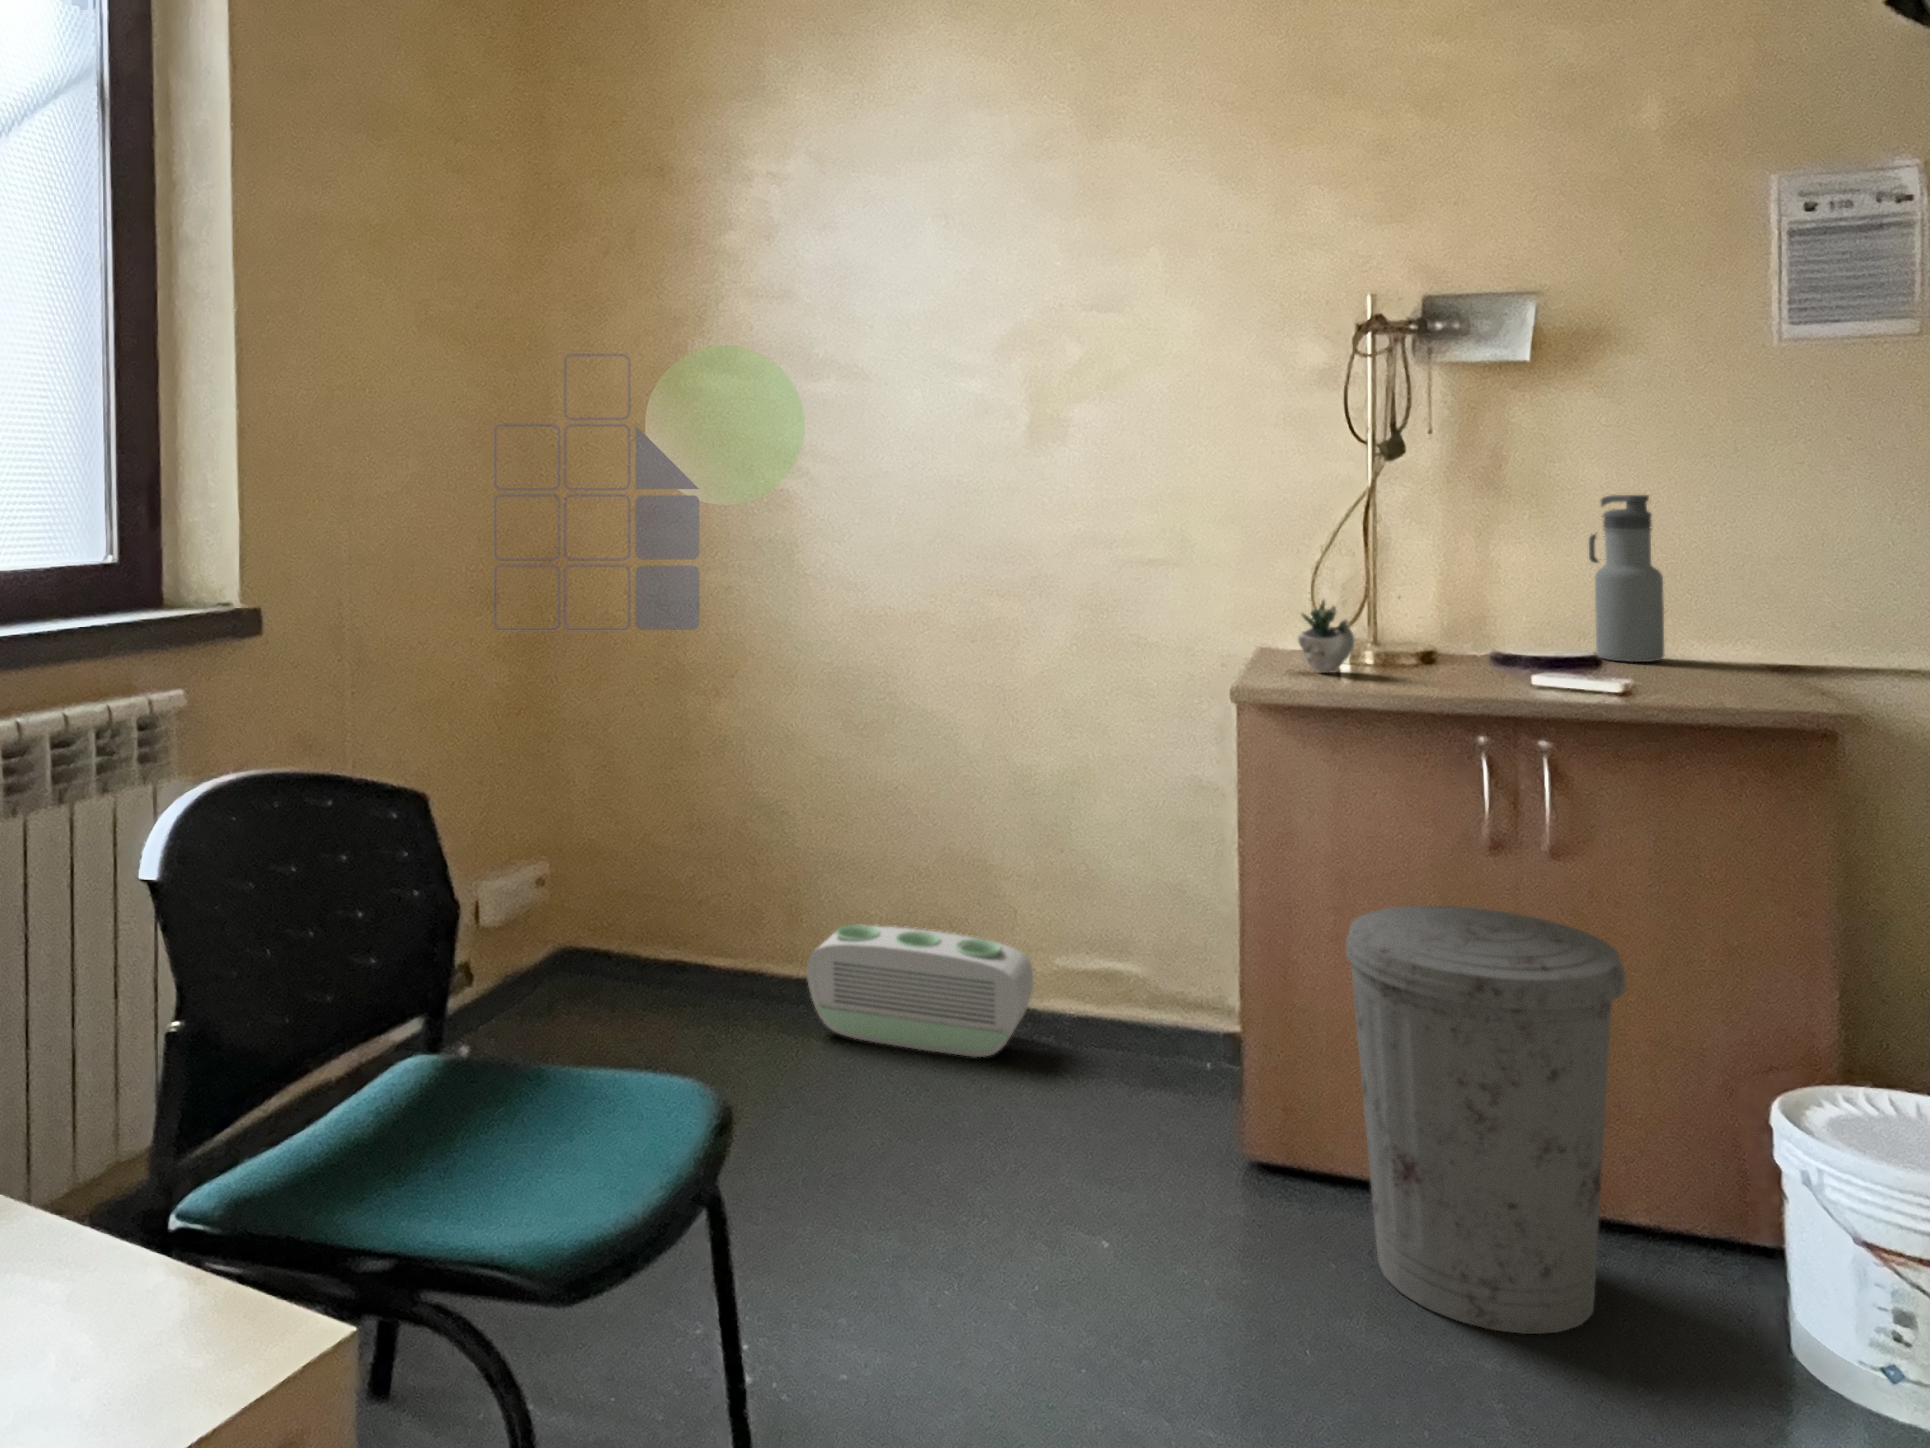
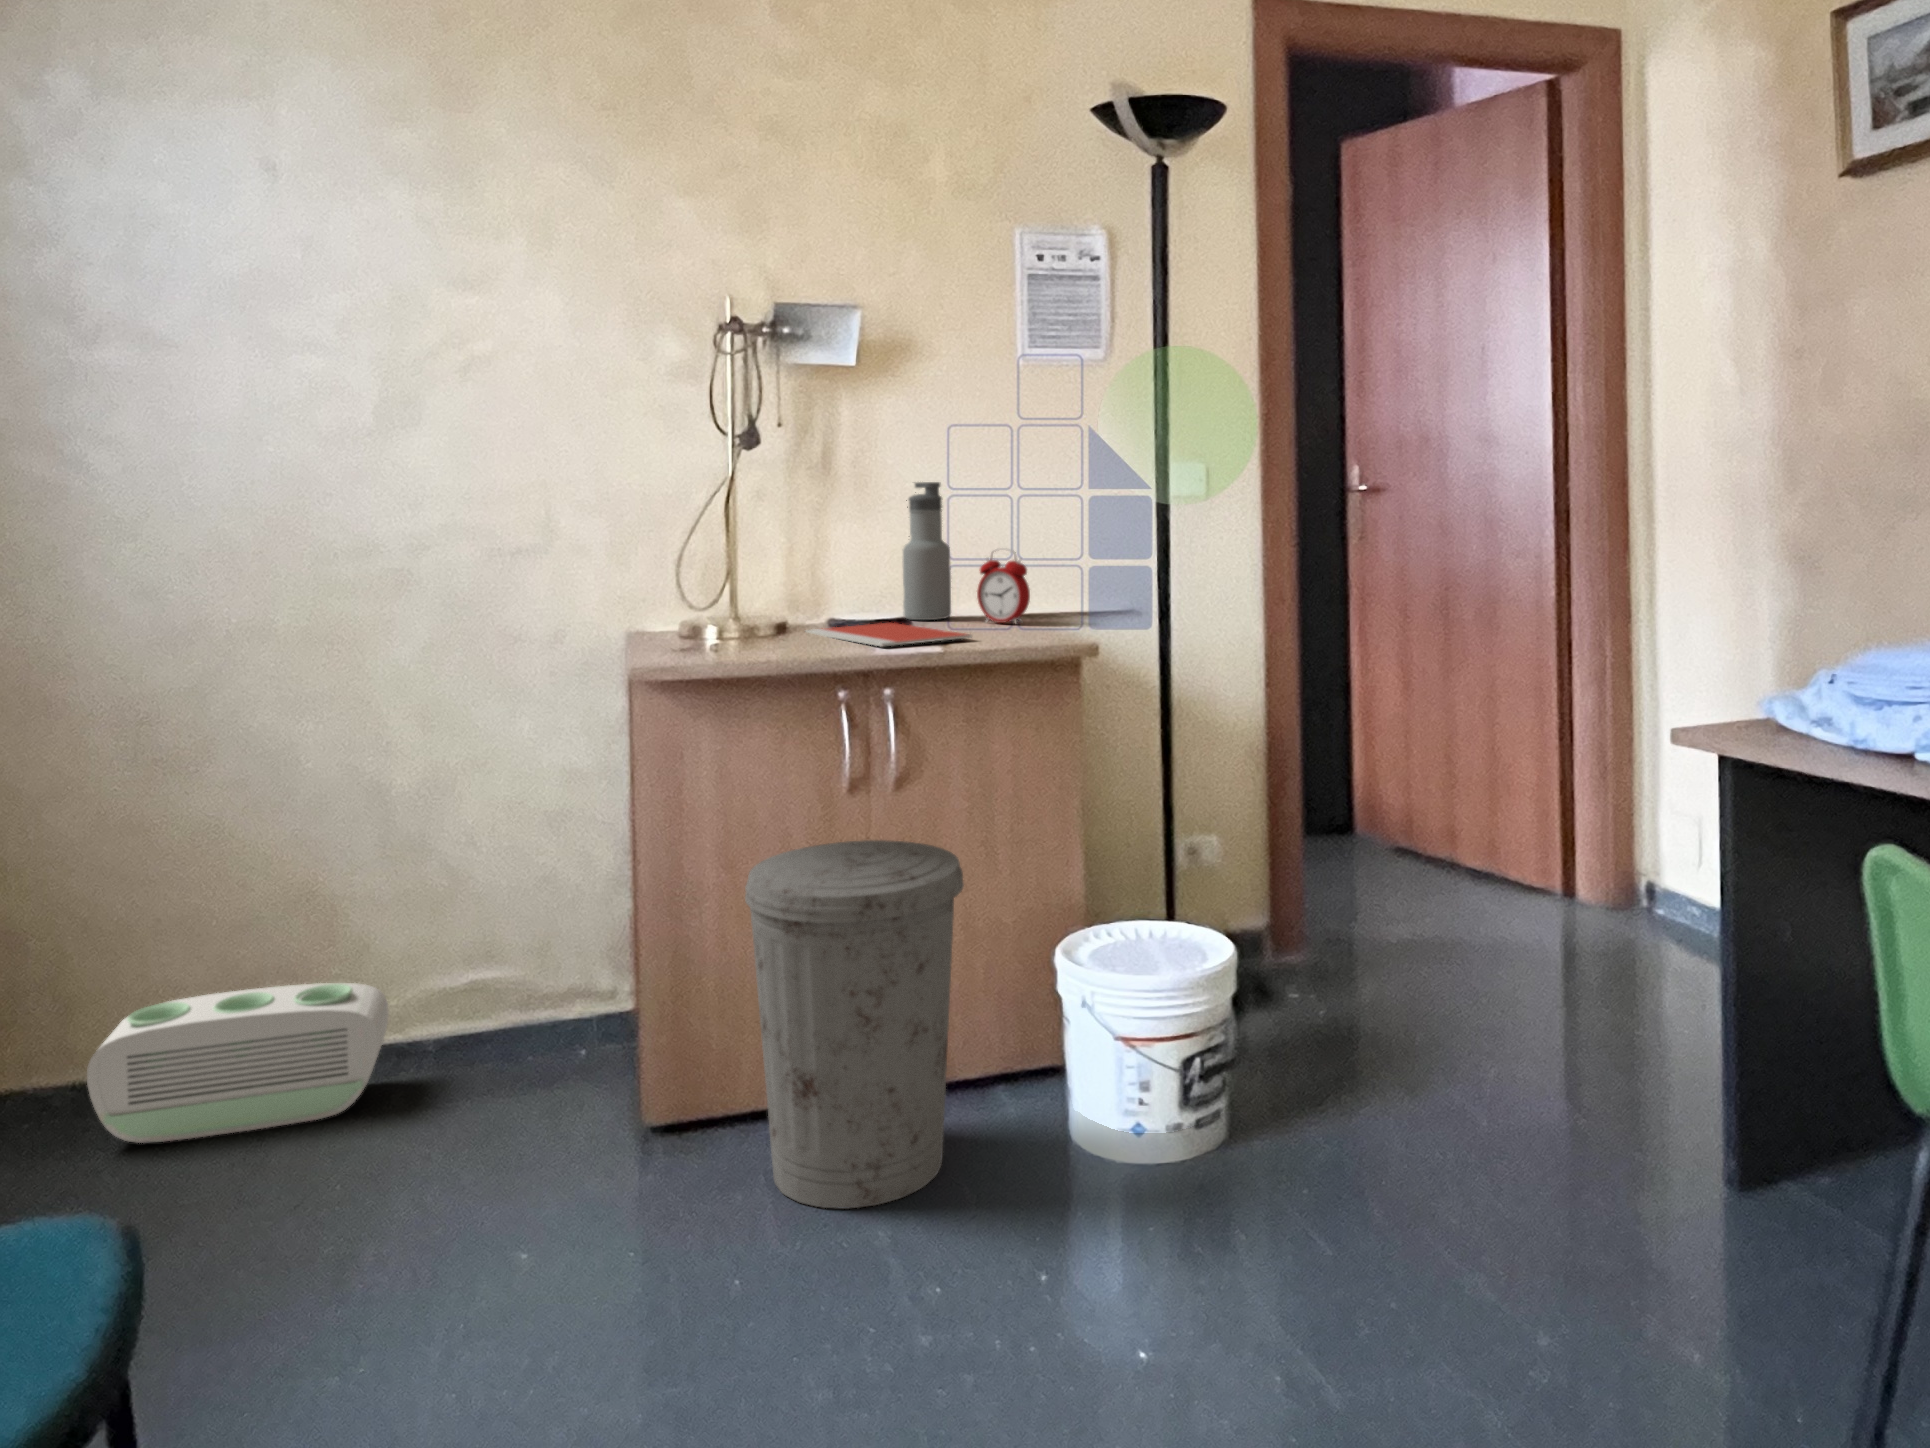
alarm clock: none [1698,580,1777,677] -> present [977,548,1030,623]
succulent plant: present [1298,598,1400,673] -> none [681,570,774,647]
notebook: none [1455,661,1669,691] -> present [806,623,972,646]

